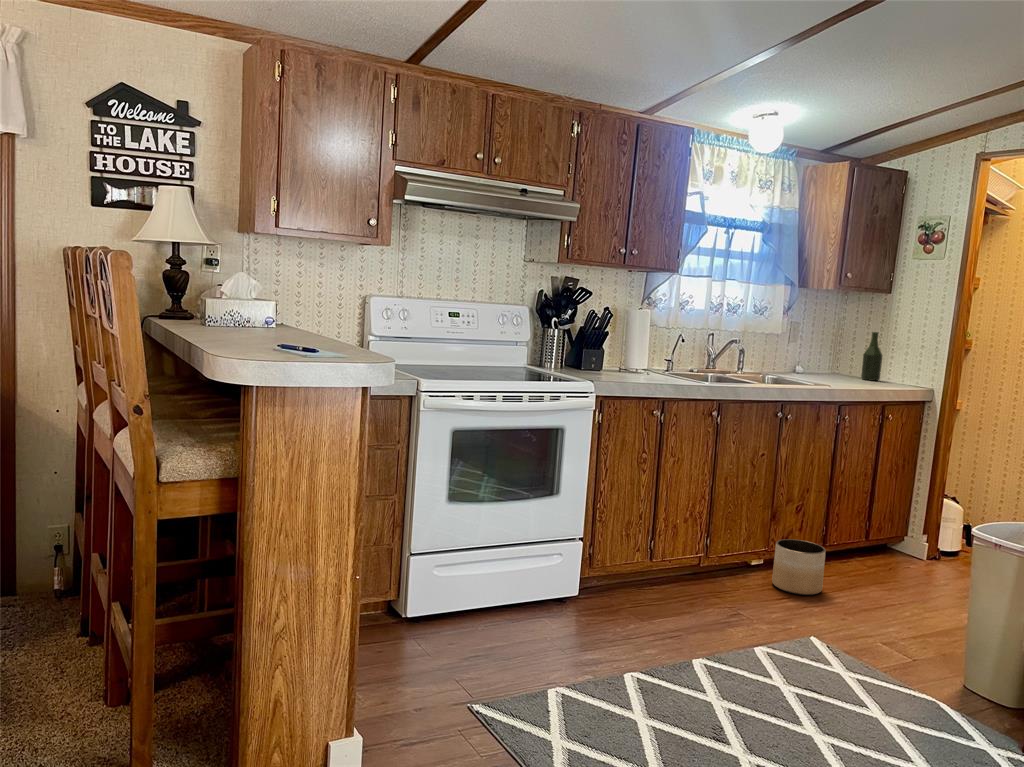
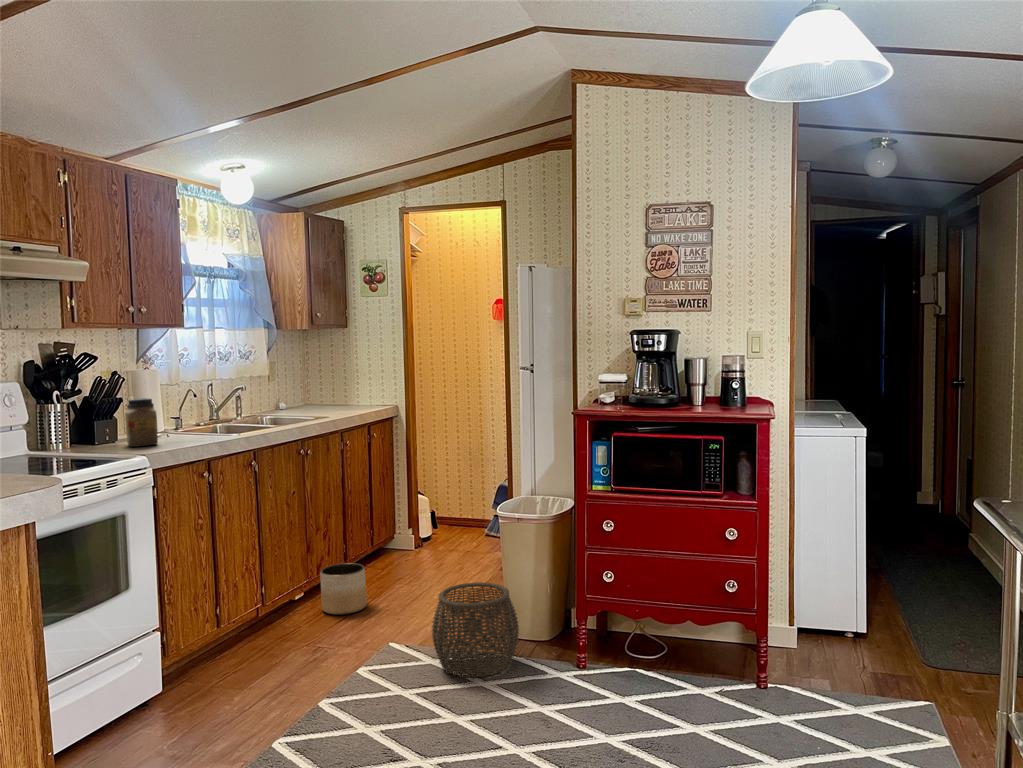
bottle: present [861,332,882,381] -> none [332,362,349,406]
jar: none [604,333,633,377] -> present [125,398,158,447]
woven basket: none [839,595,957,717] -> present [432,582,519,678]

